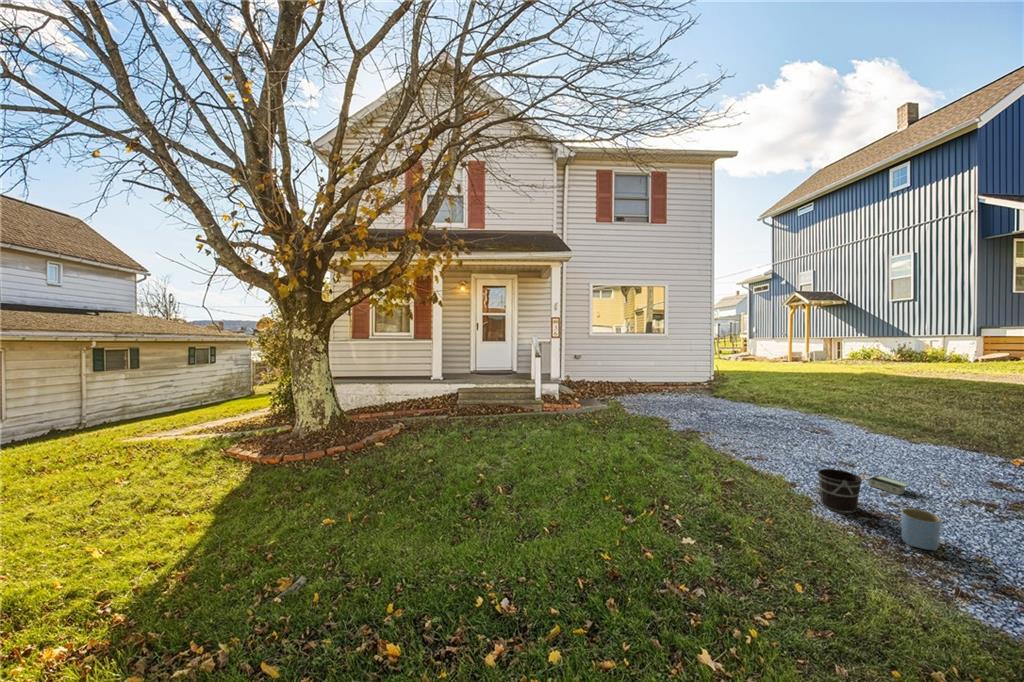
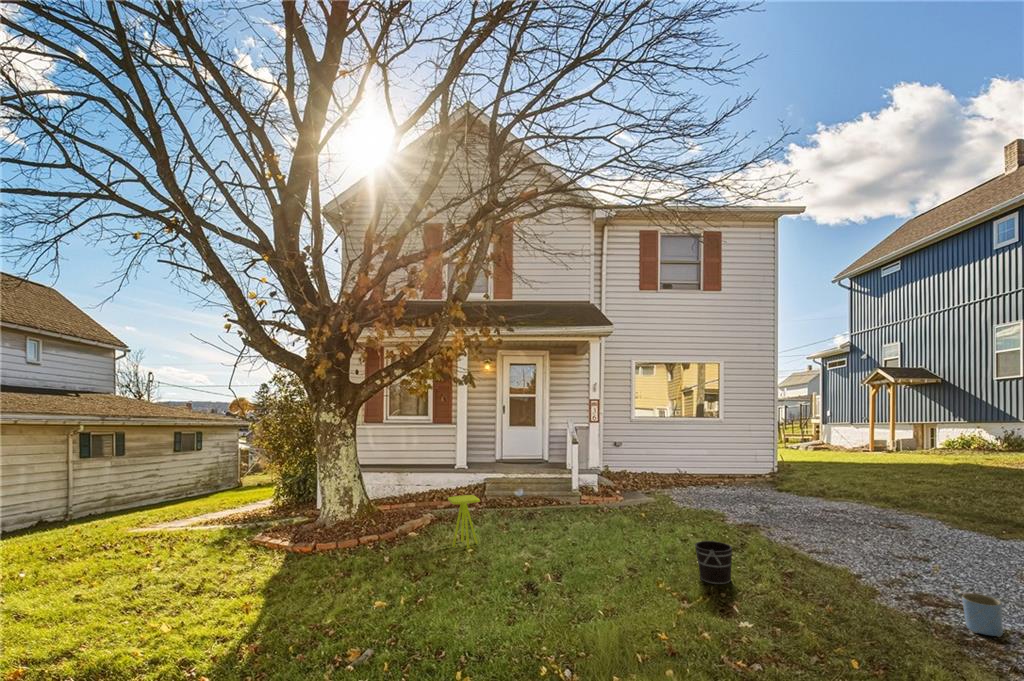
side table: none [410,409,440,458] -> present [448,495,480,548]
bucket: present [818,468,862,513] -> present [695,540,732,584]
toolbox: present [868,475,909,495] -> none [940,567,984,588]

